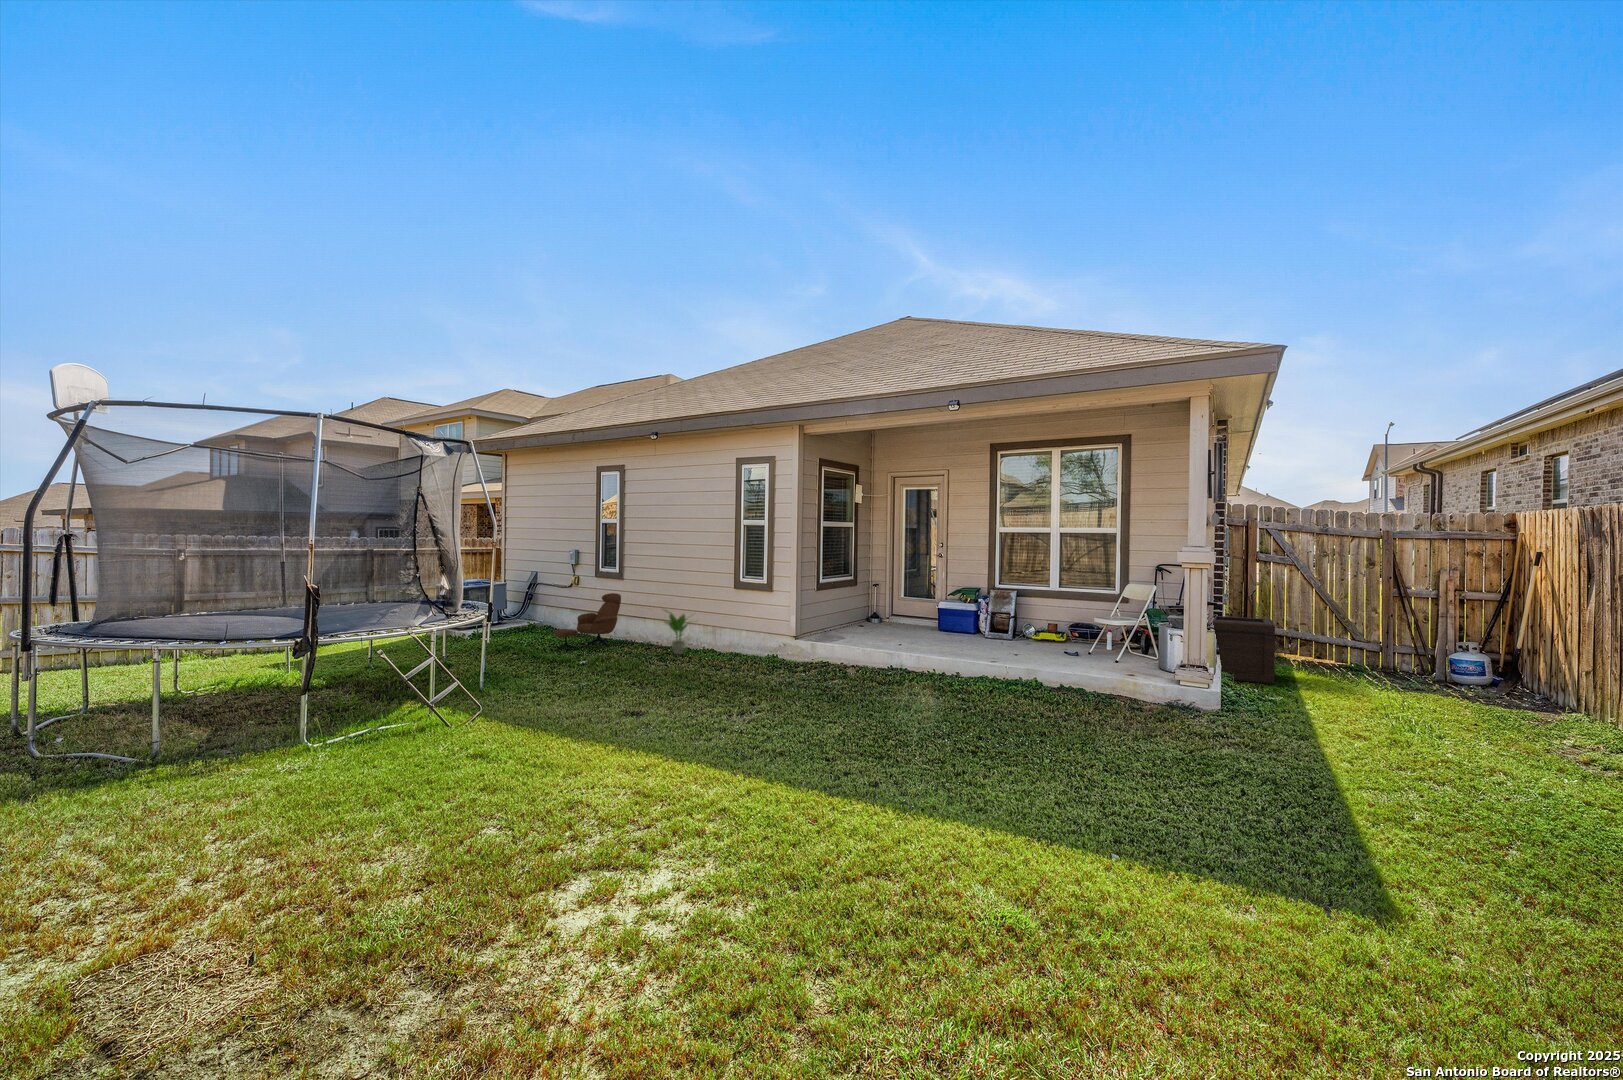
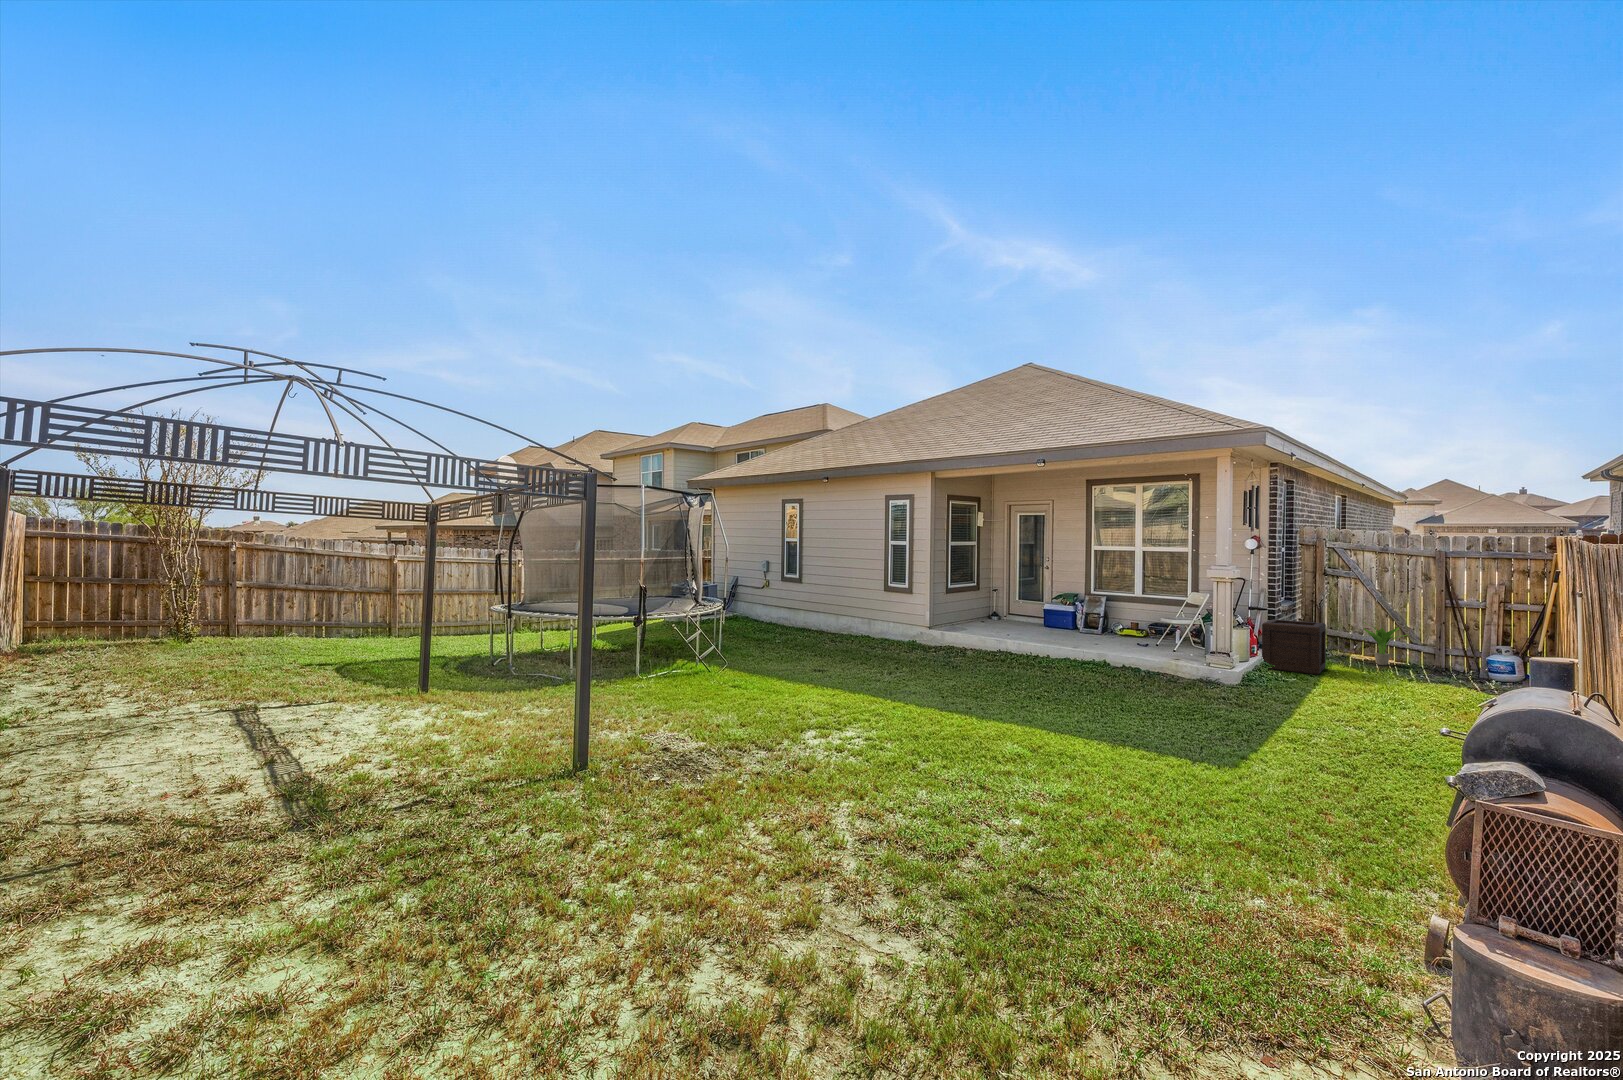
lounge chair: present [554,593,621,651] -> none [755,593,801,634]
potted plant: present [664,610,689,655] -> present [1364,622,1407,665]

